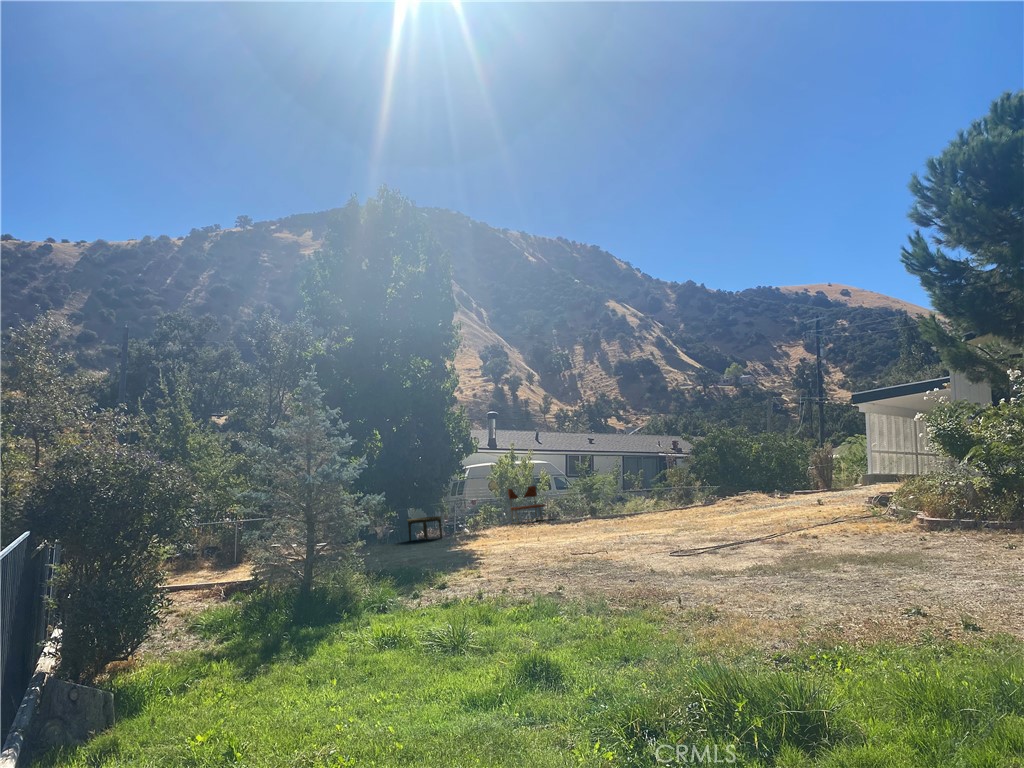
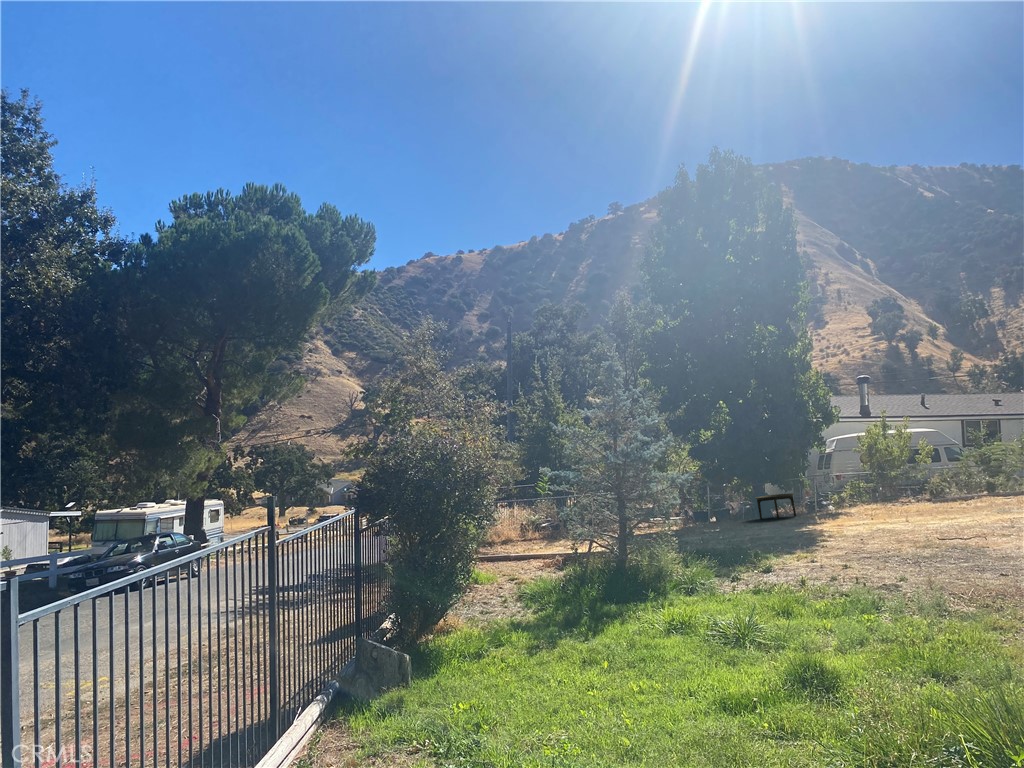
bench: present [508,486,545,524] -> none [875,458,925,501]

